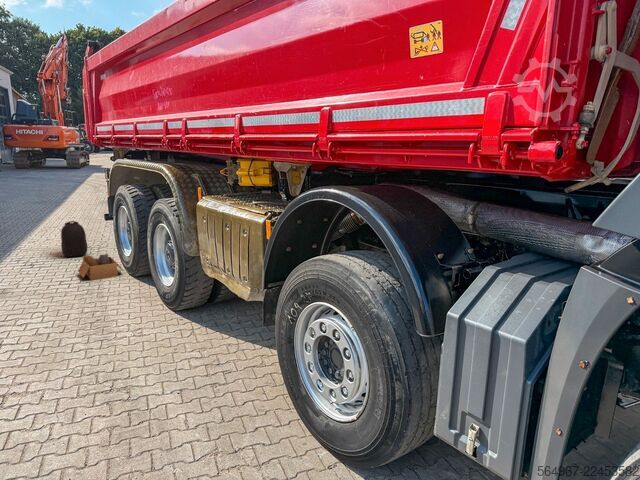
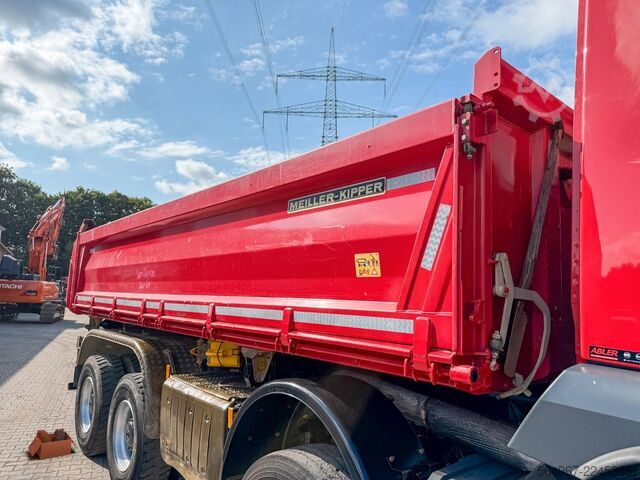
backpack: present [61,221,87,257] -> none [15,390,44,429]

